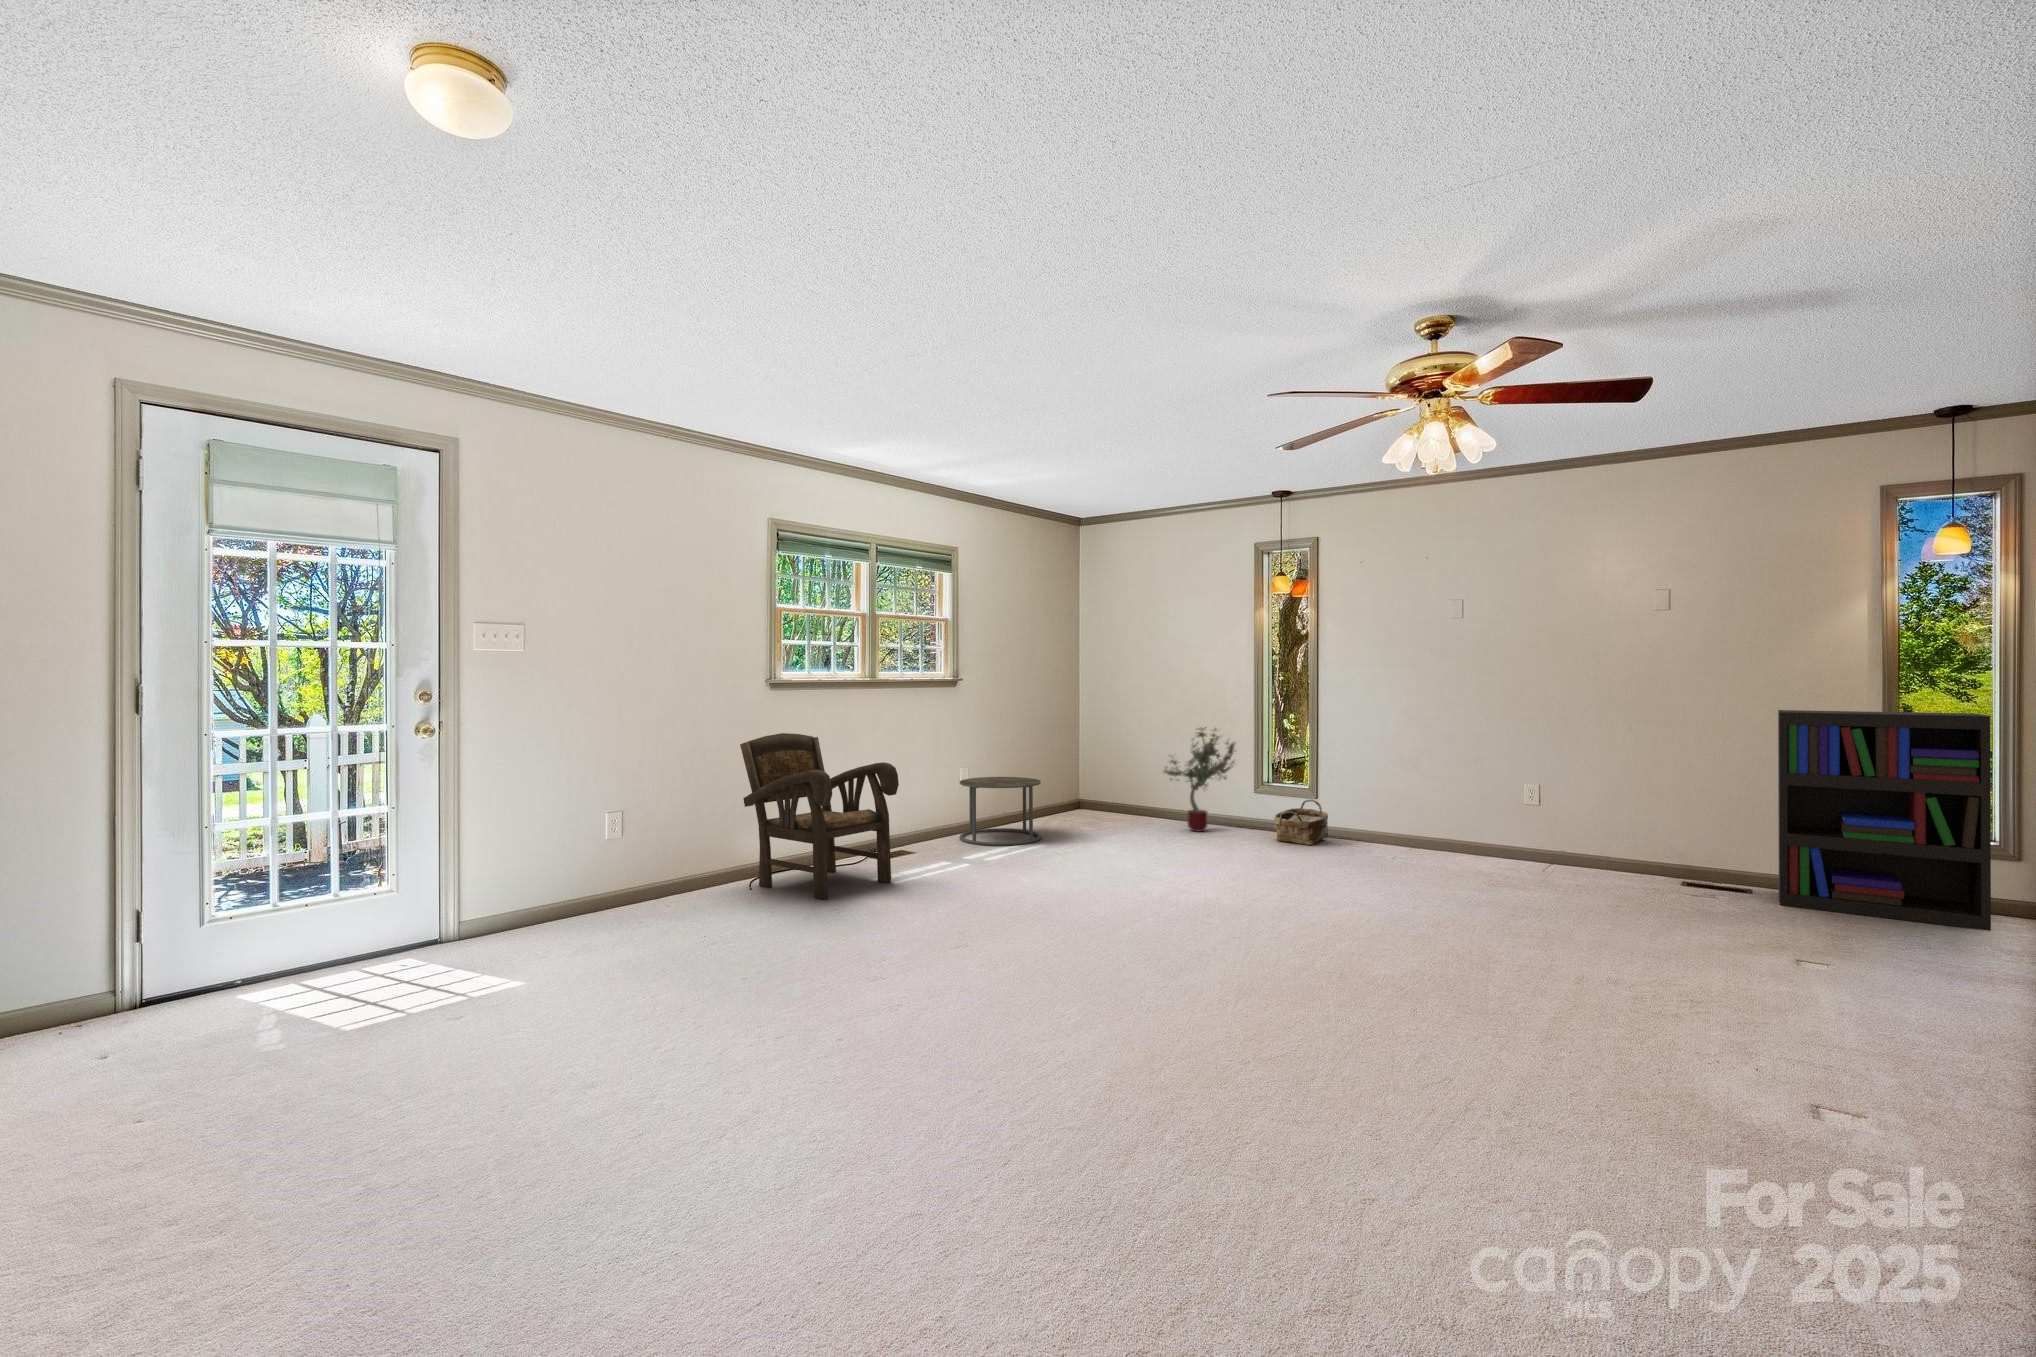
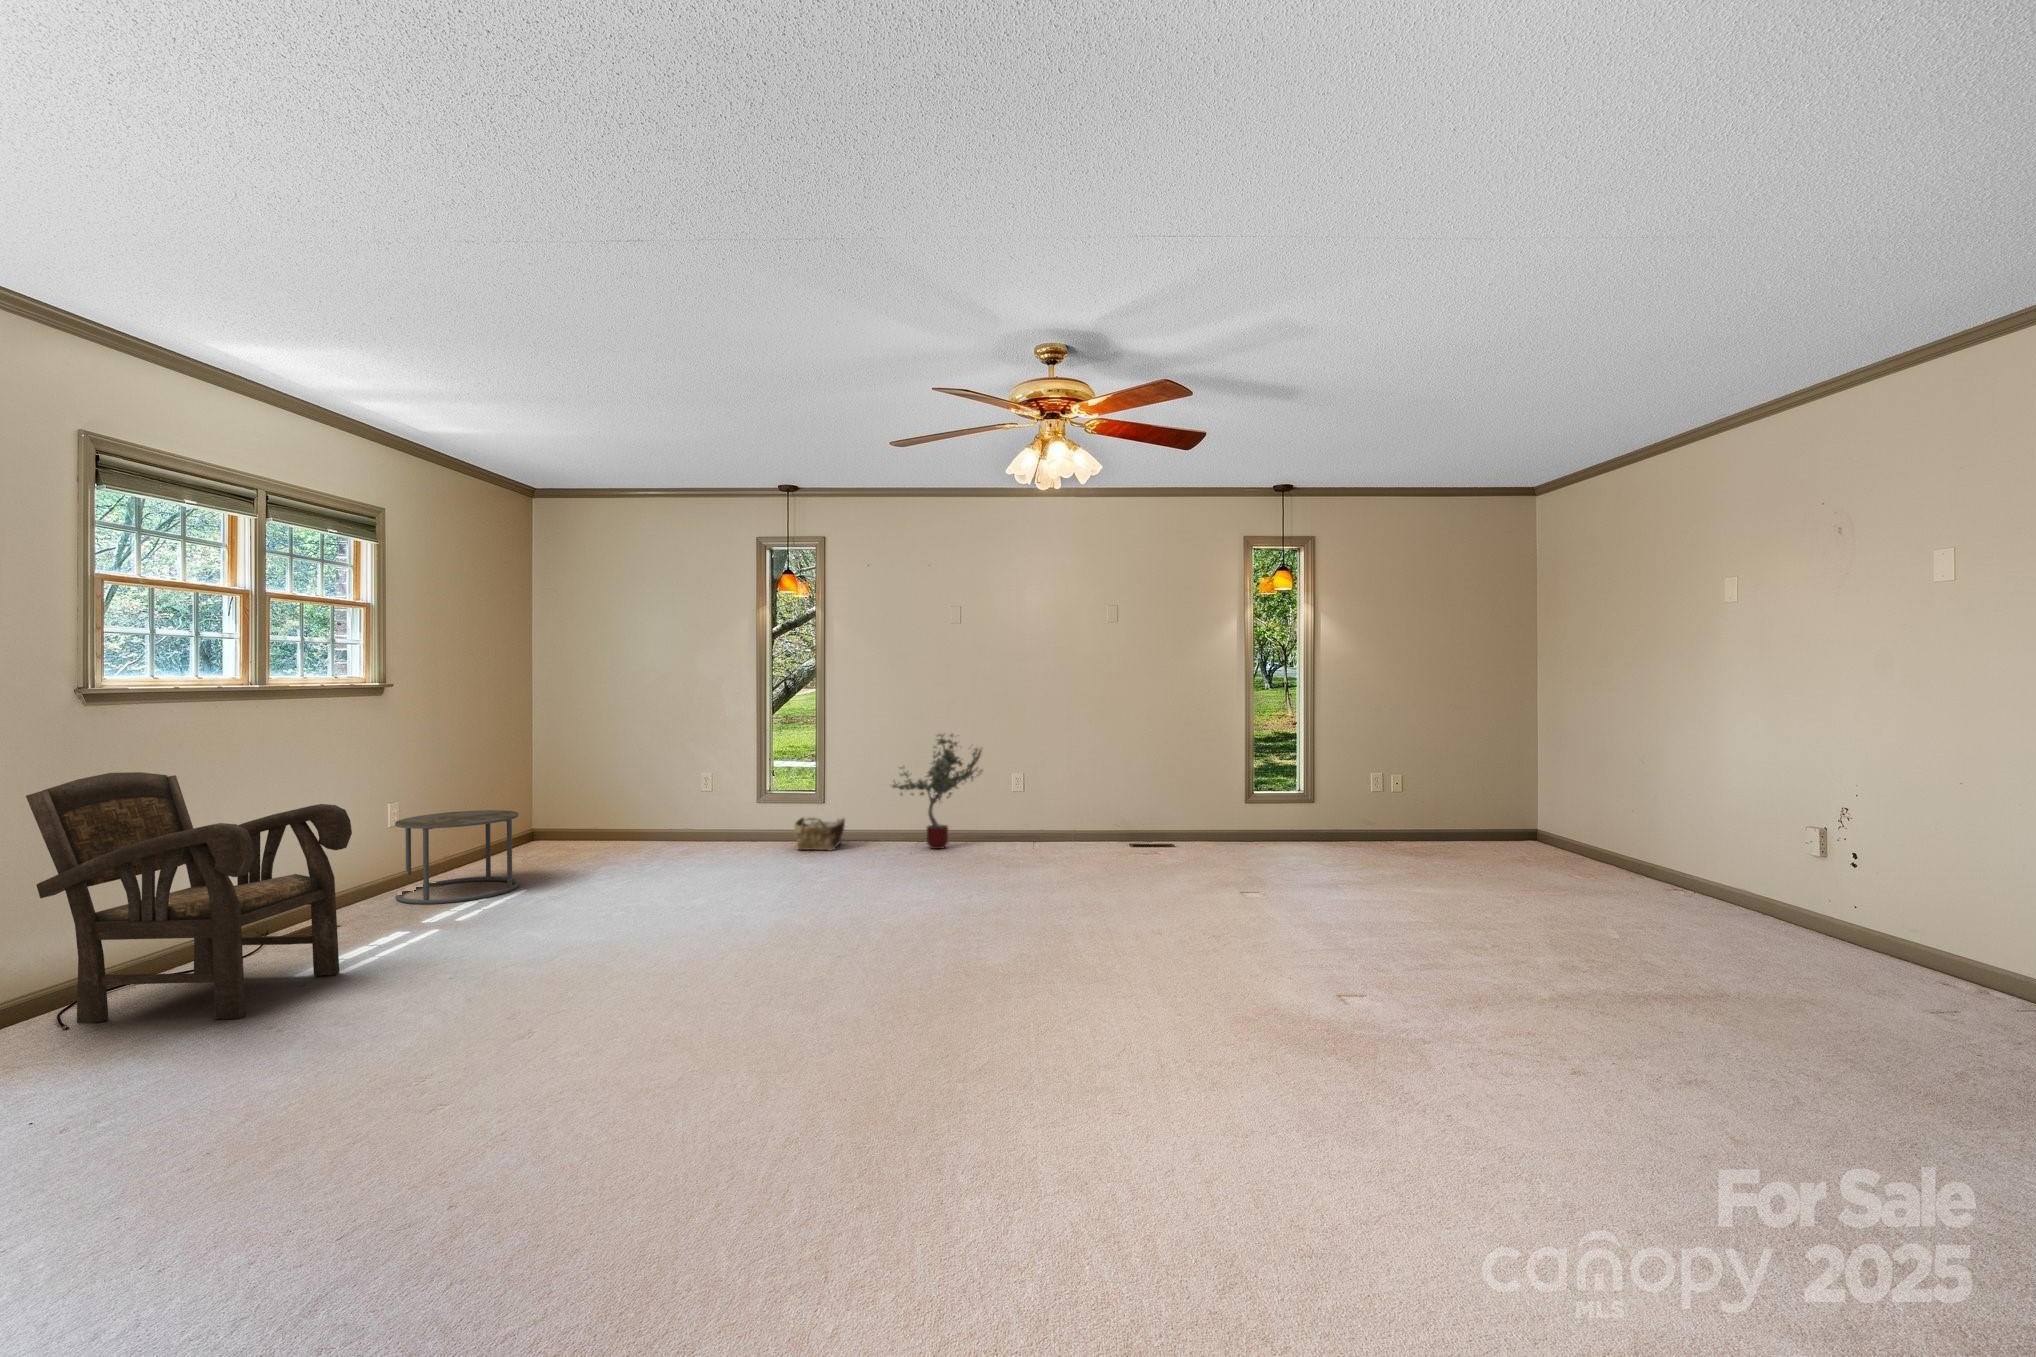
bookshelf: present [1778,710,1991,931] -> none [1187,700,1308,849]
potted tree: present [1164,727,1236,832] -> present [892,734,983,849]

